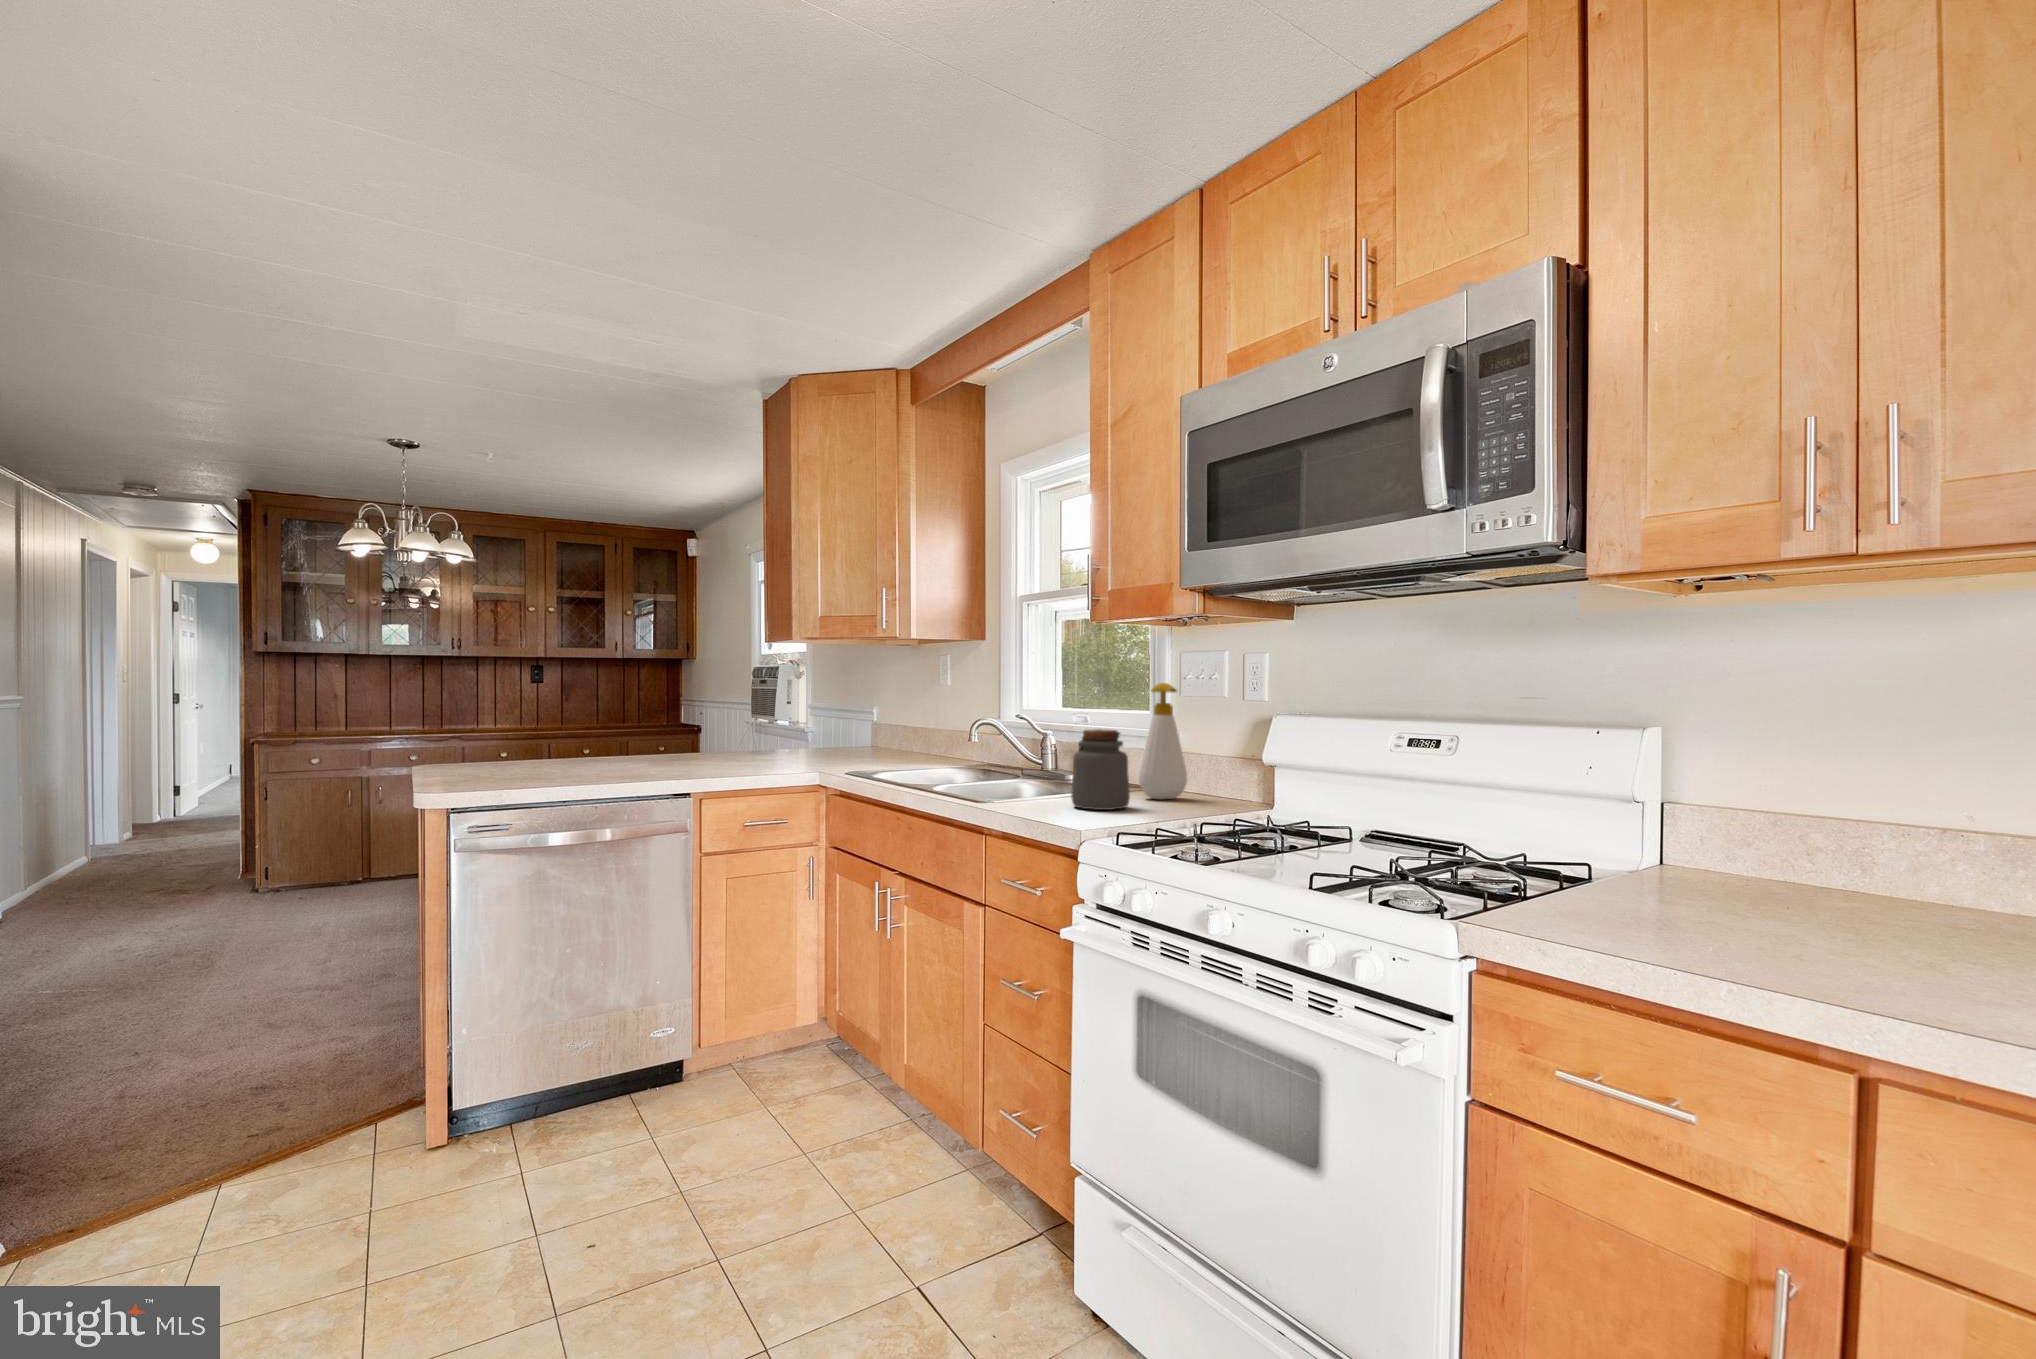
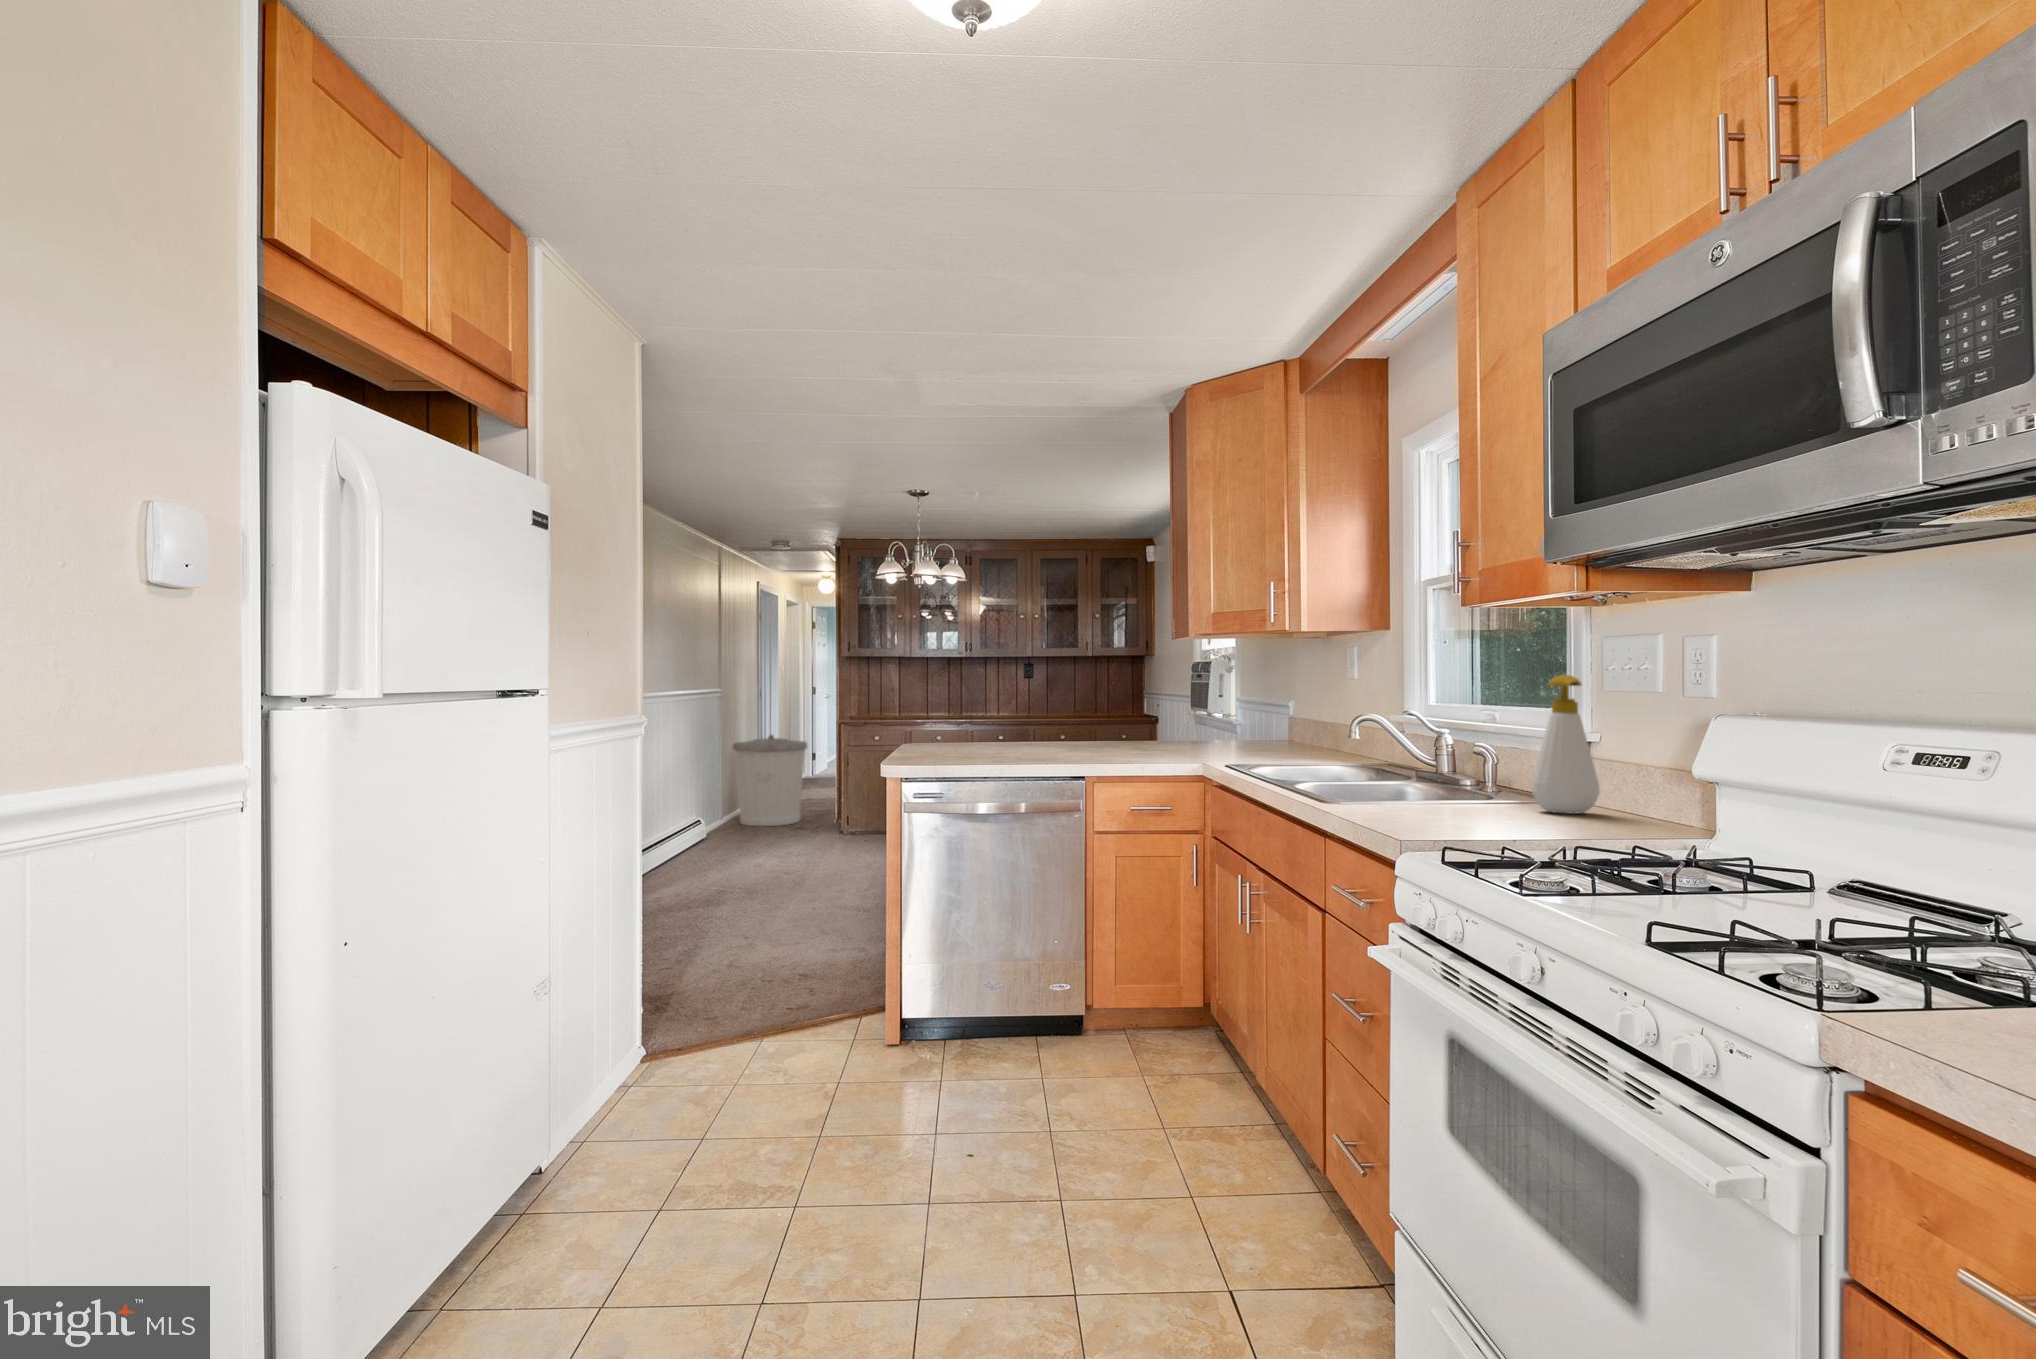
jar: present [1071,729,1130,810] -> none [1430,729,1505,822]
trash can: none [50,760,190,894] -> present [733,735,807,826]

